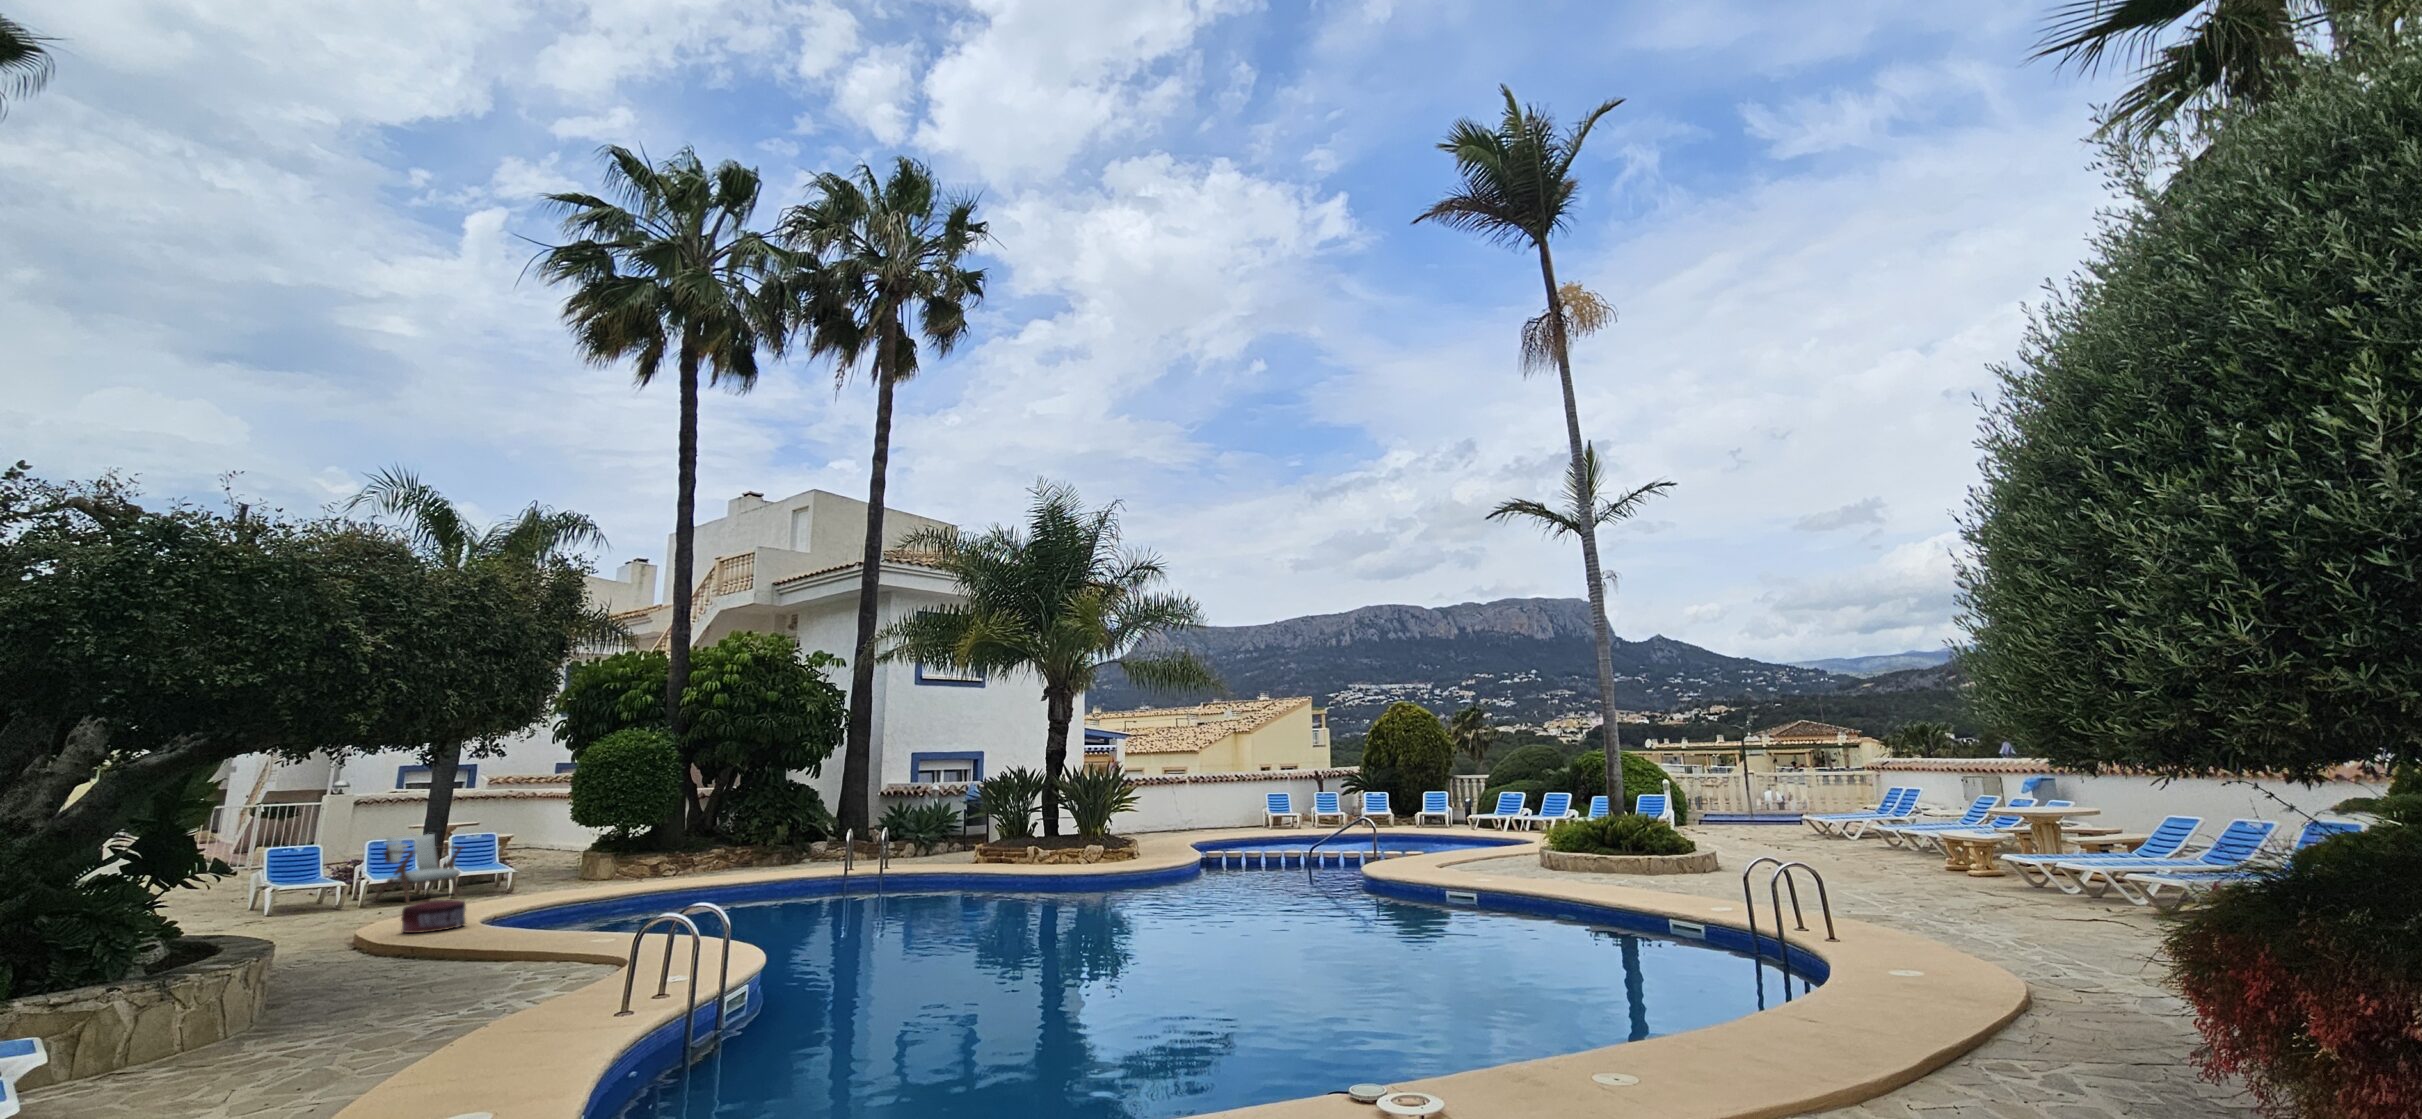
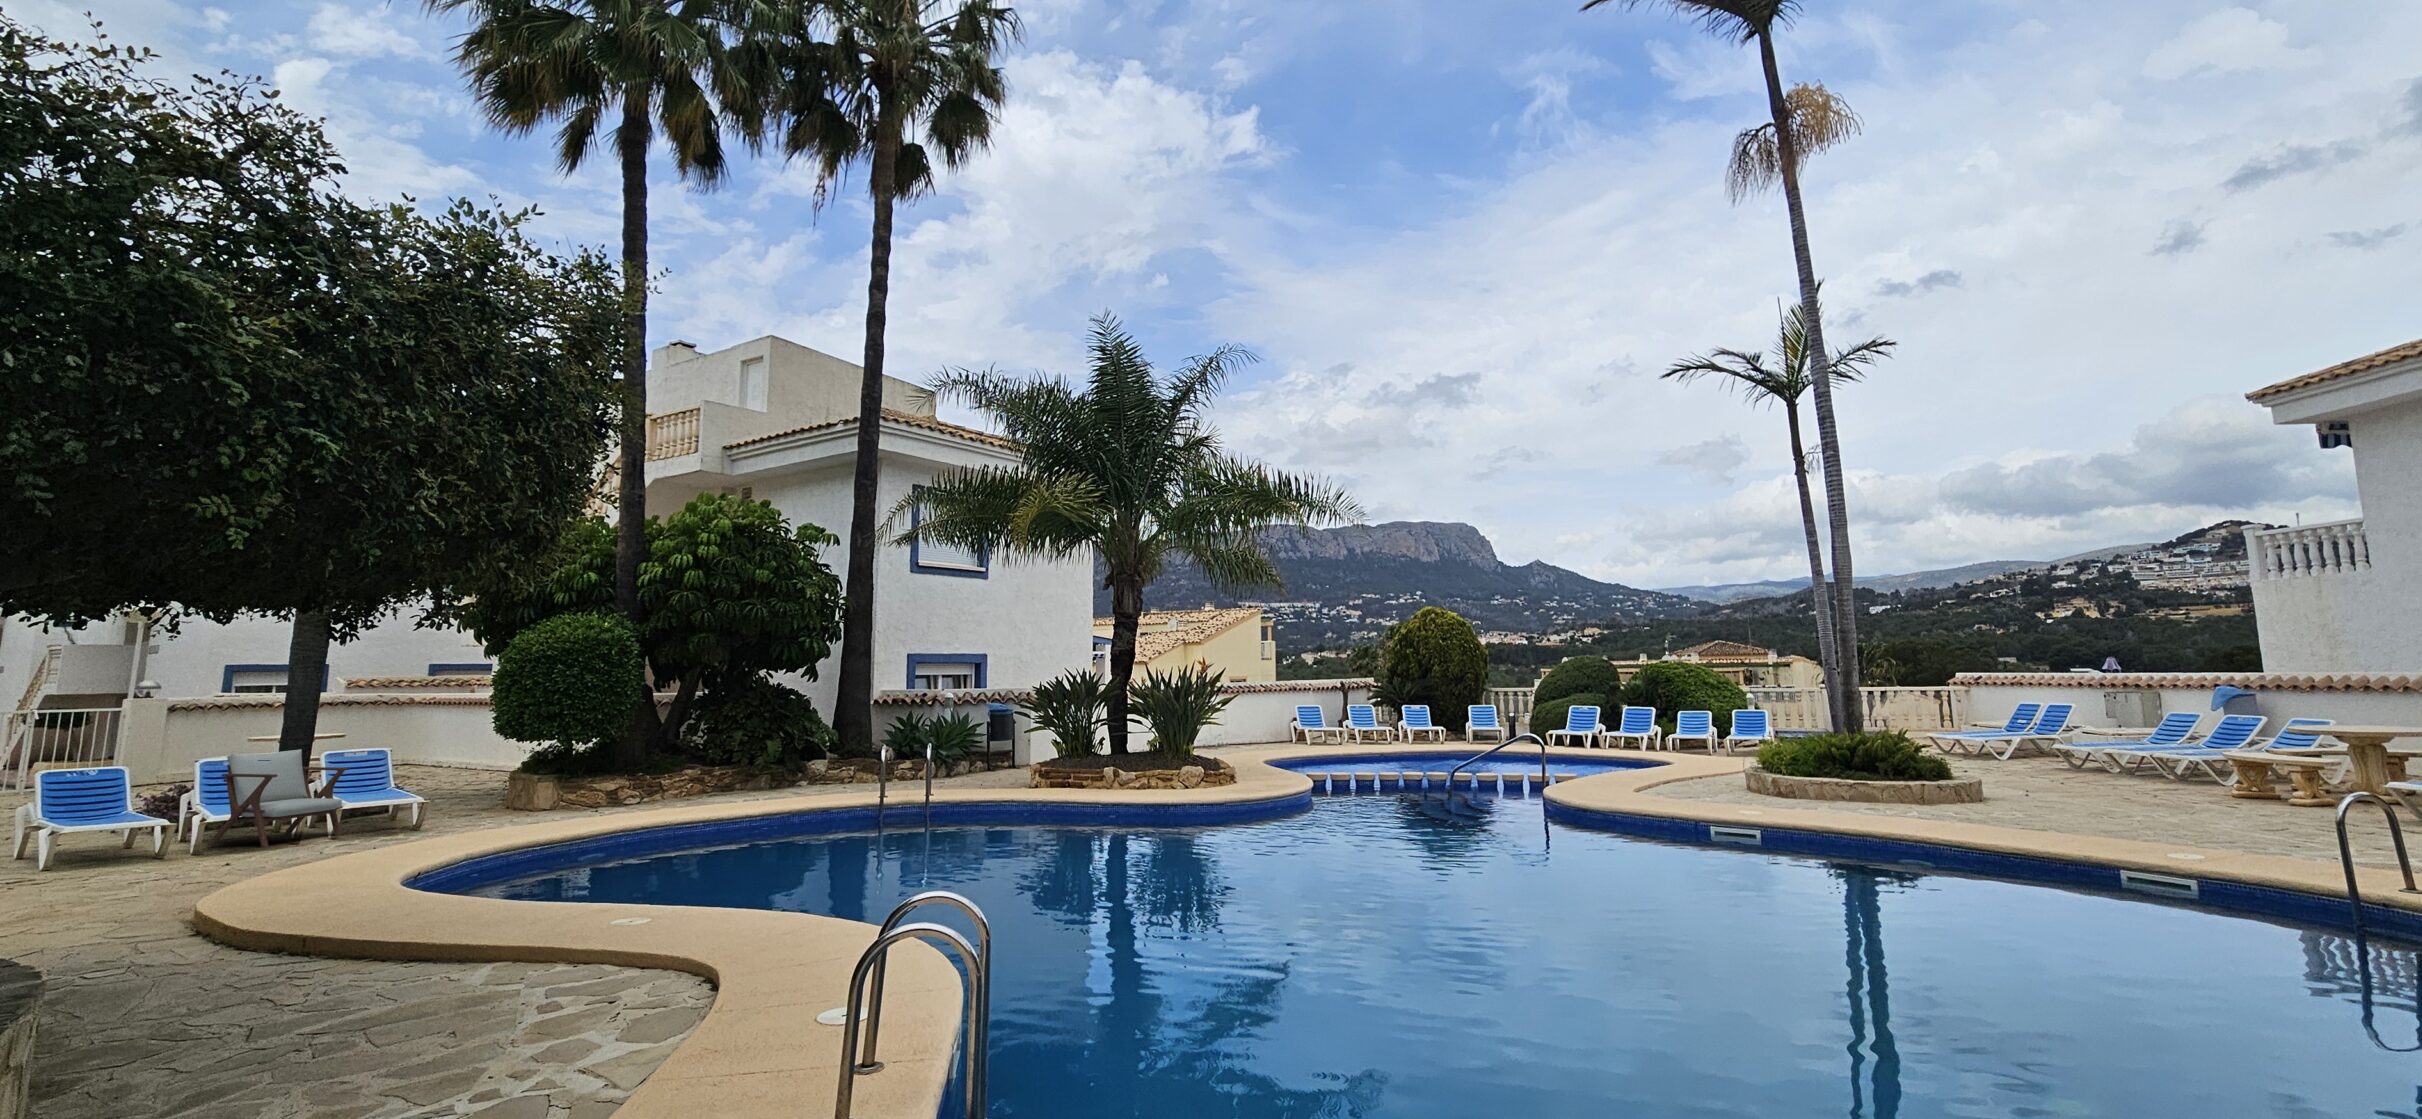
pouf: present [401,900,466,933] -> none [270,851,379,906]

